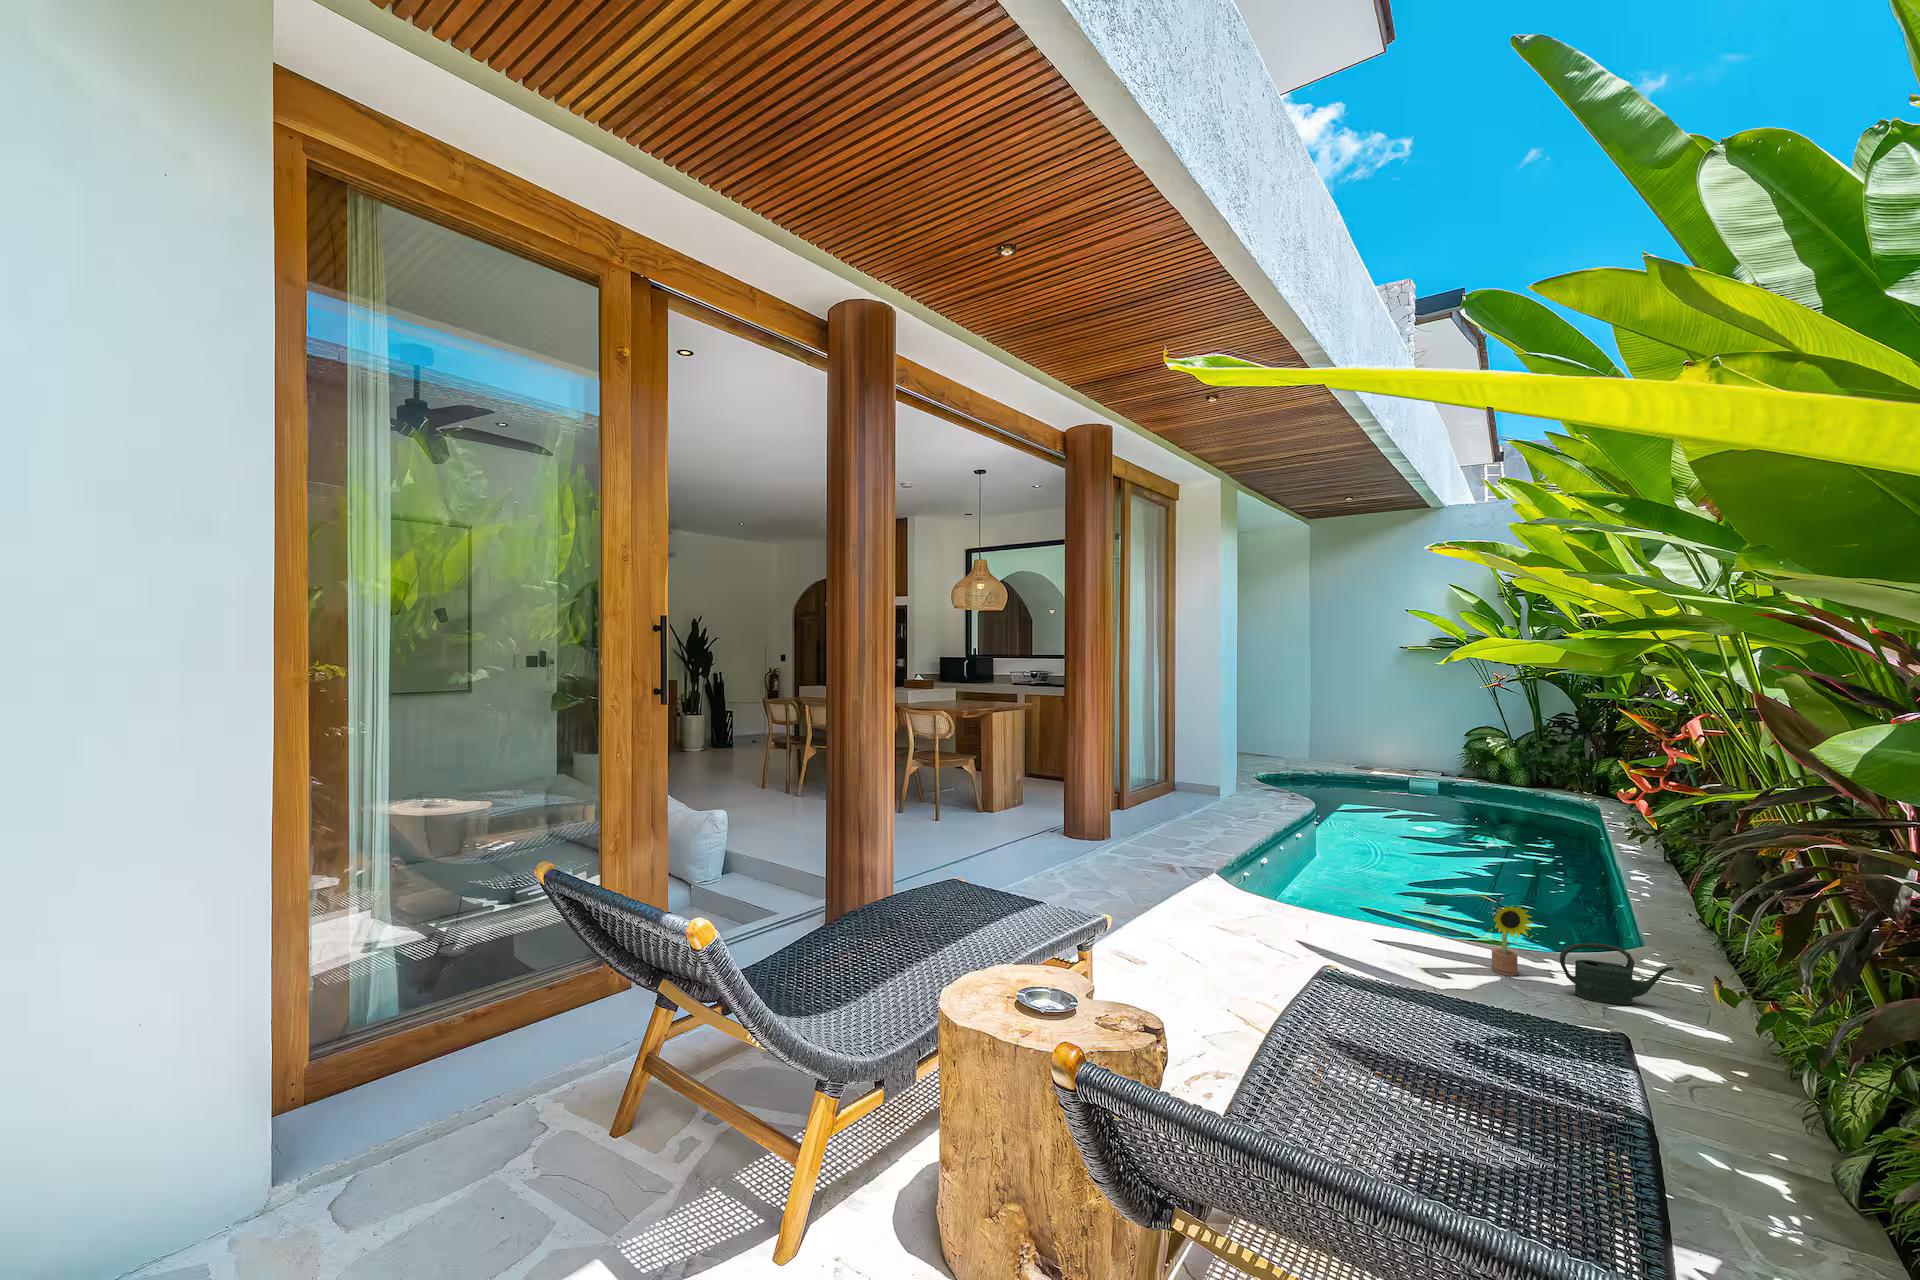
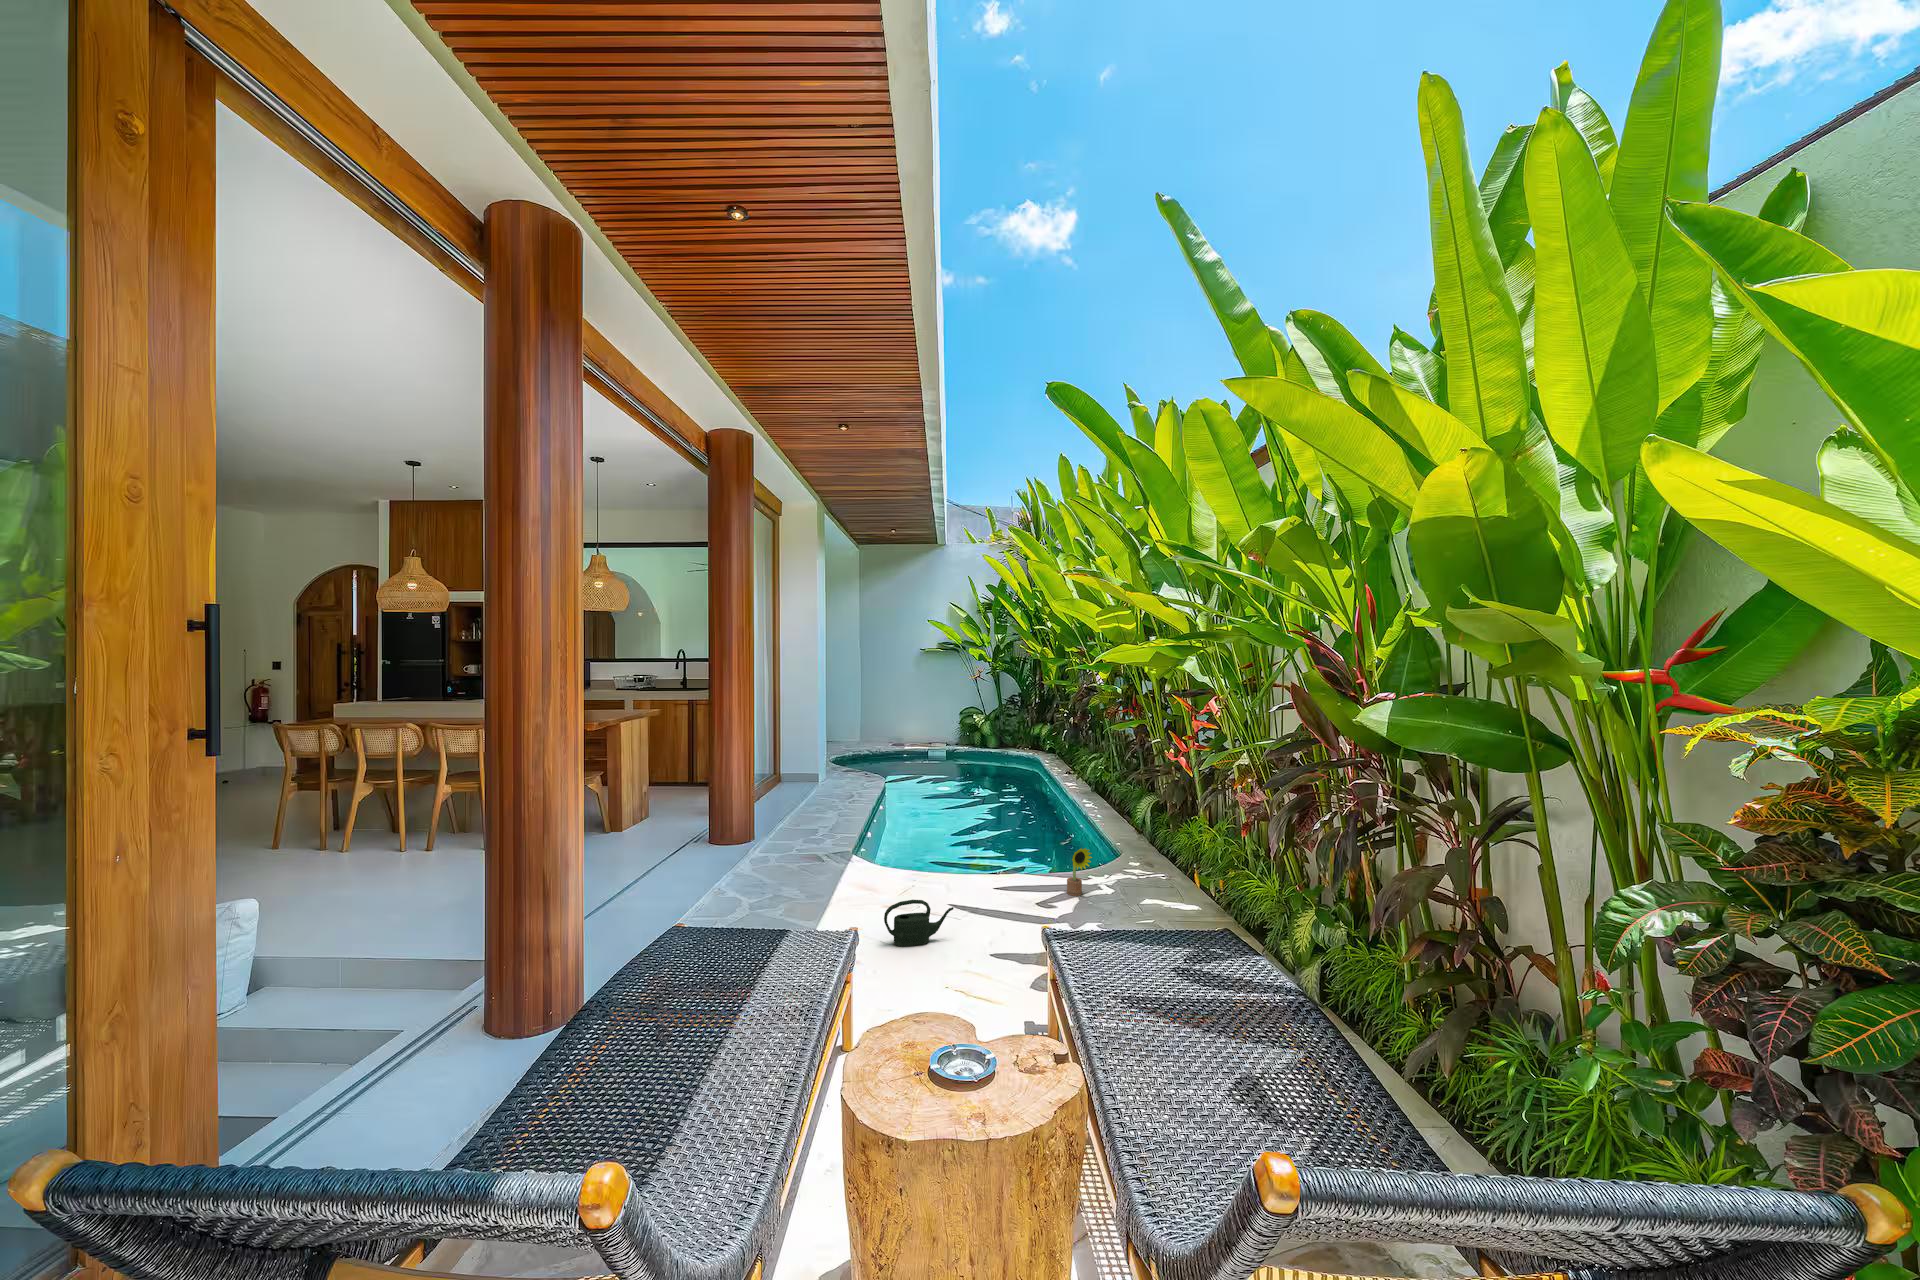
watering can: present [1560,943,1673,1005] -> present [884,900,954,946]

